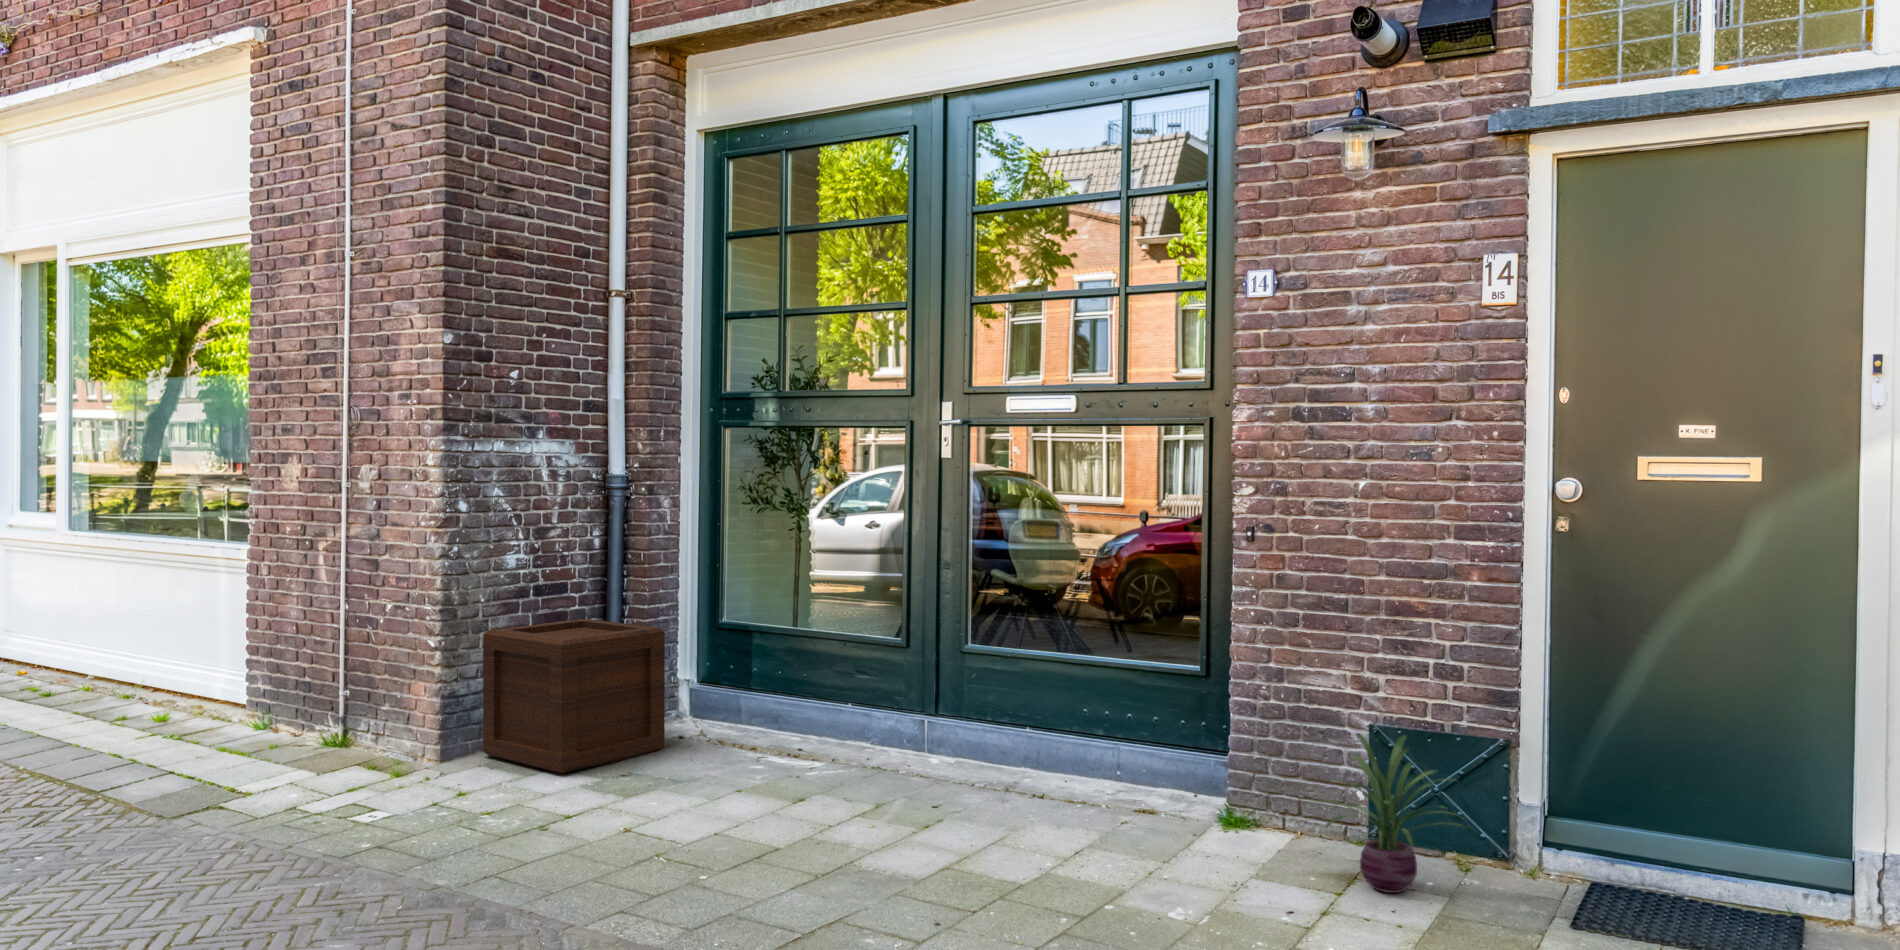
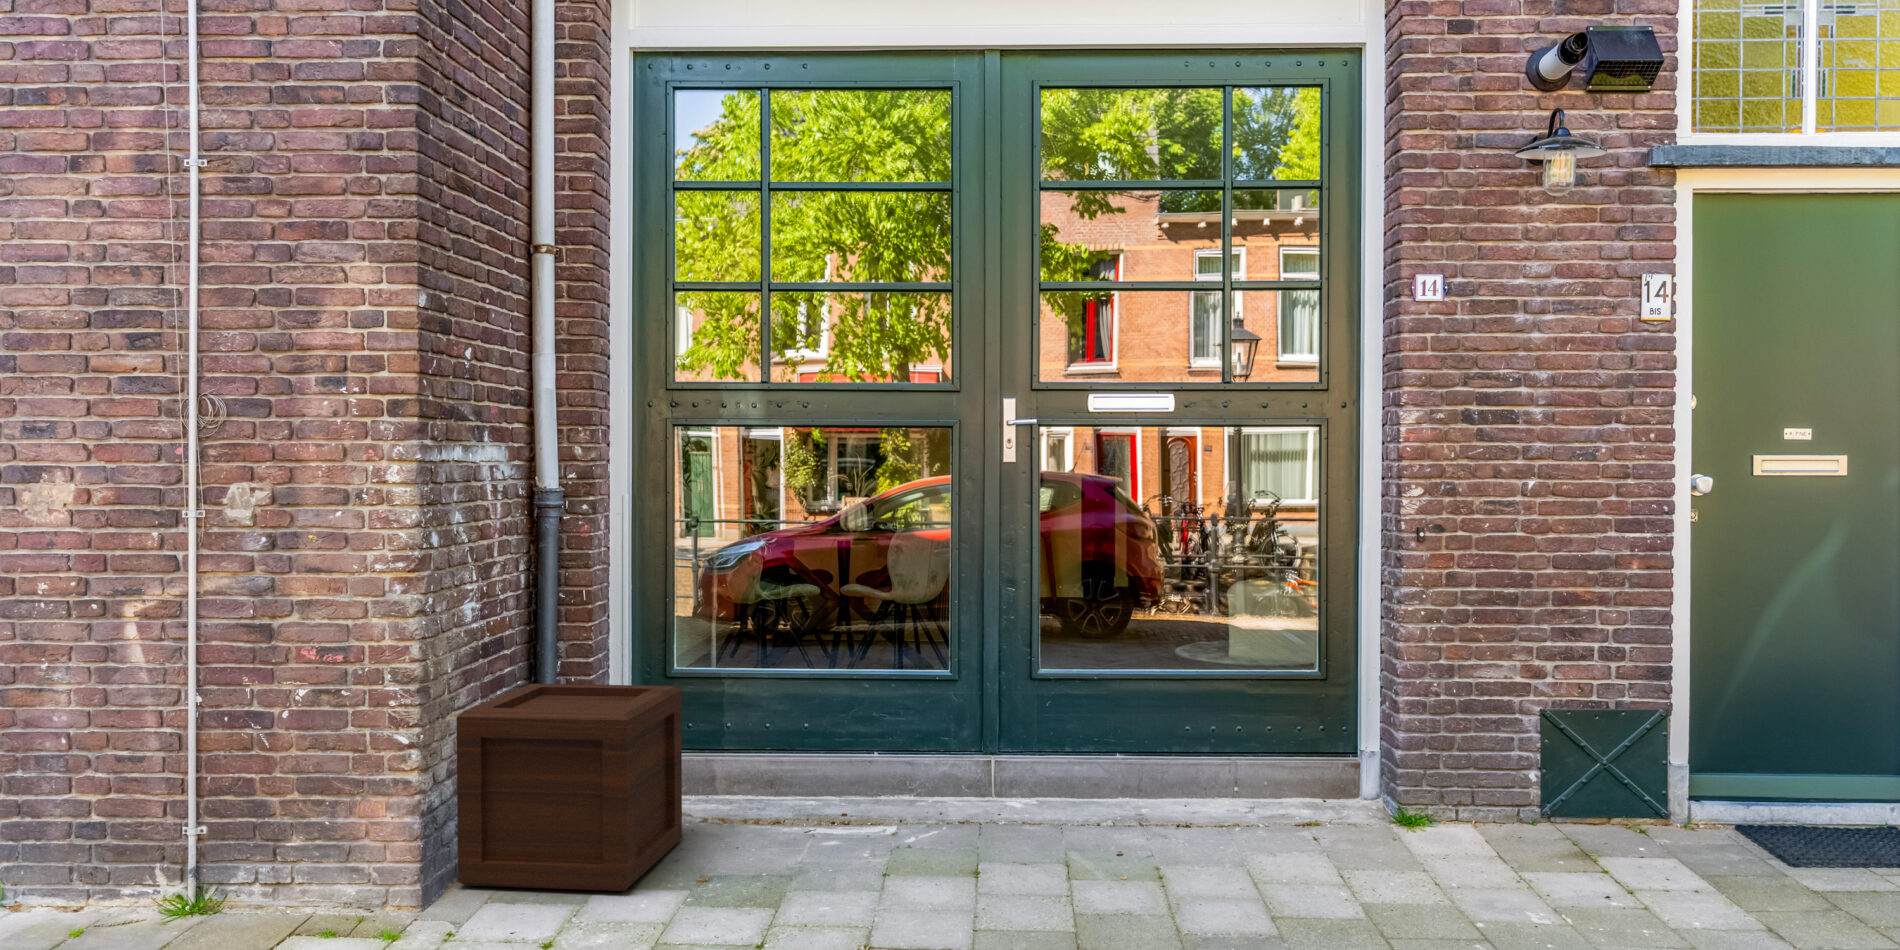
decorative plant: present [1320,733,1464,893] -> none [1542,716,1695,865]

